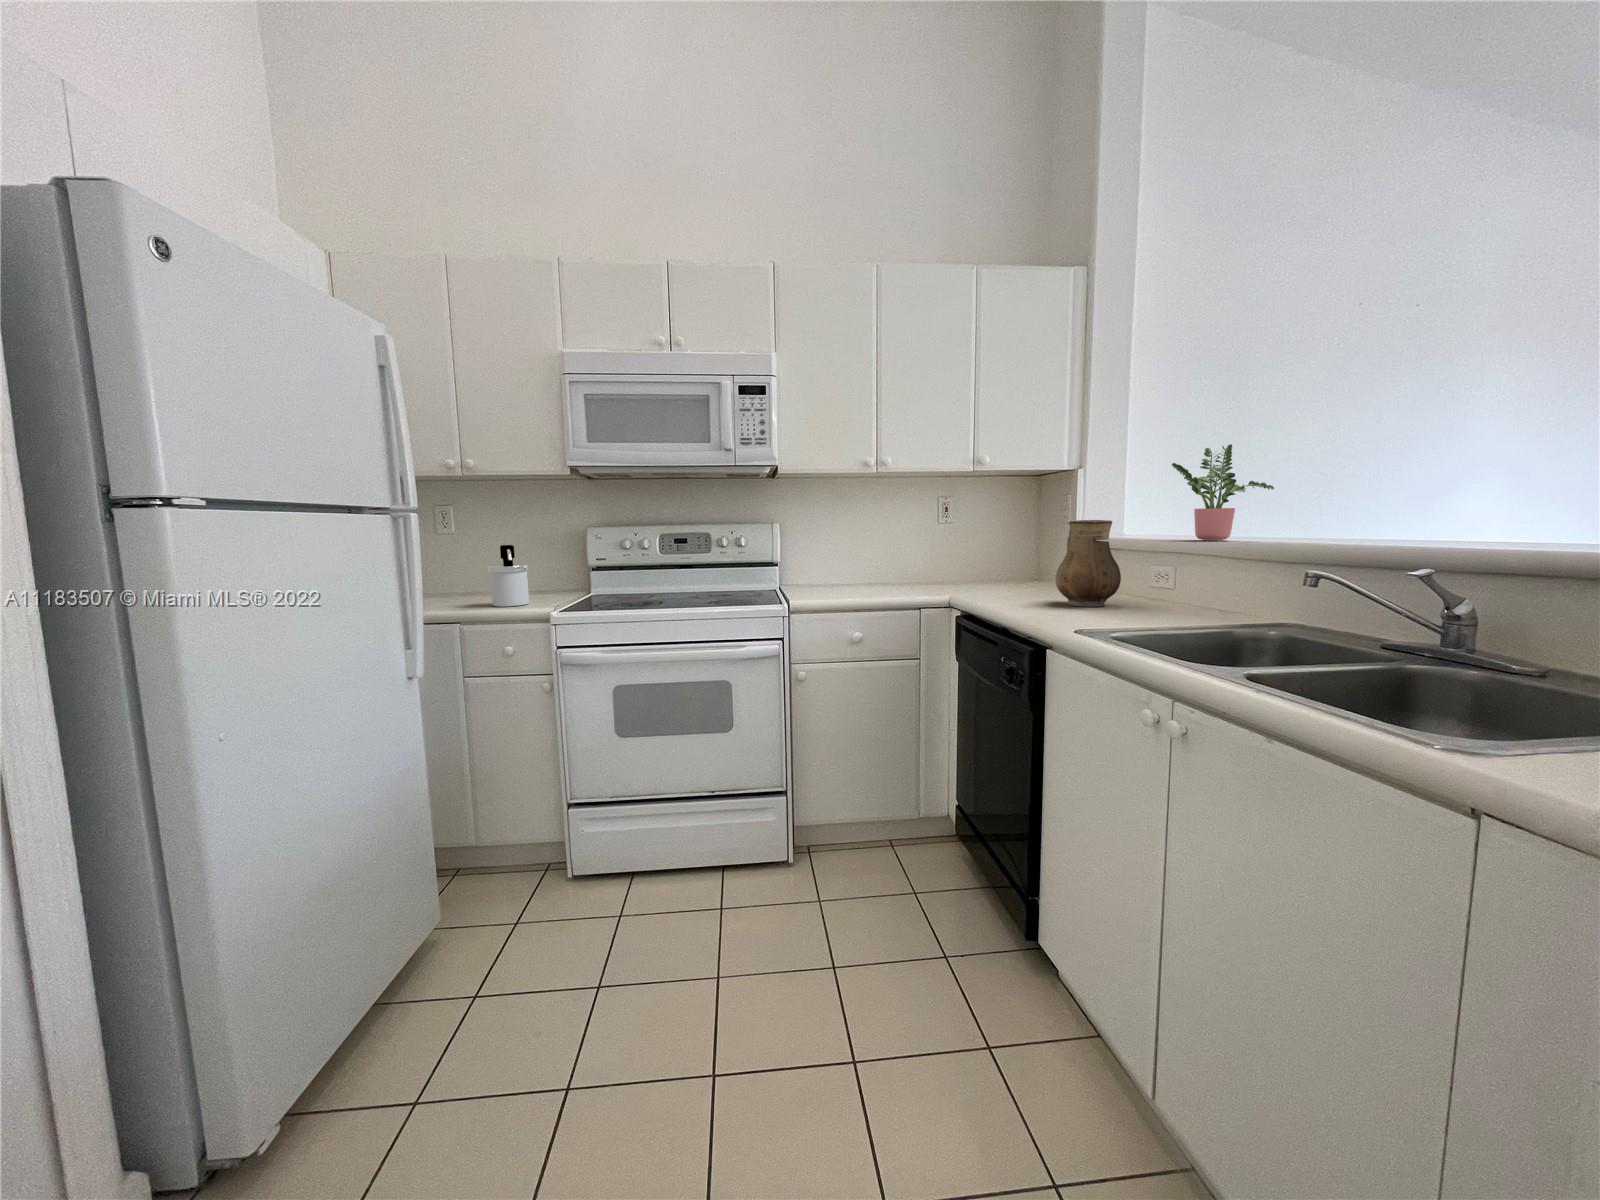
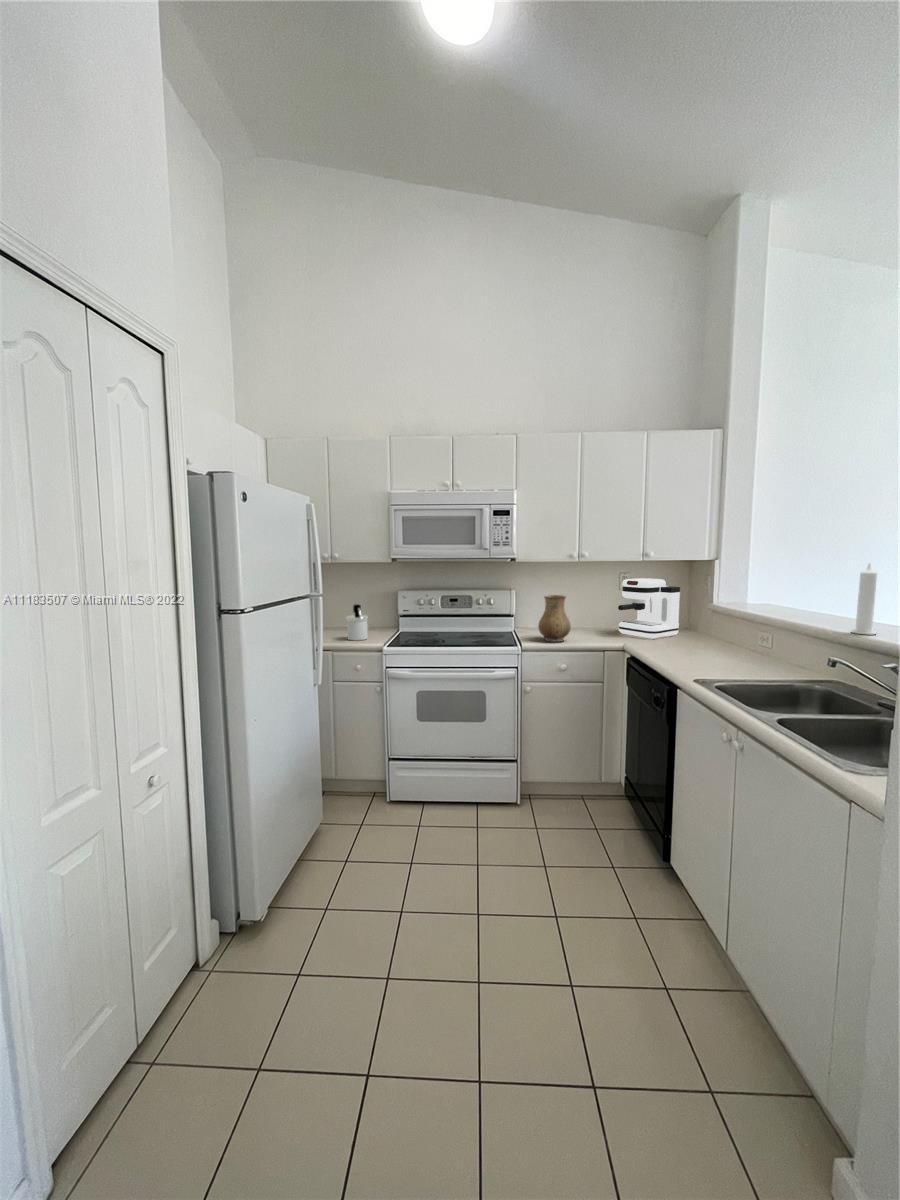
candle: none [1312,428,1355,544] -> present [851,564,877,635]
potted plant: present [1172,444,1274,540] -> none [766,561,833,621]
coffee maker: none [939,501,1029,591] -> present [618,578,680,639]
ceramic pitcher: present [1055,520,1121,607] -> present [538,595,571,642]

